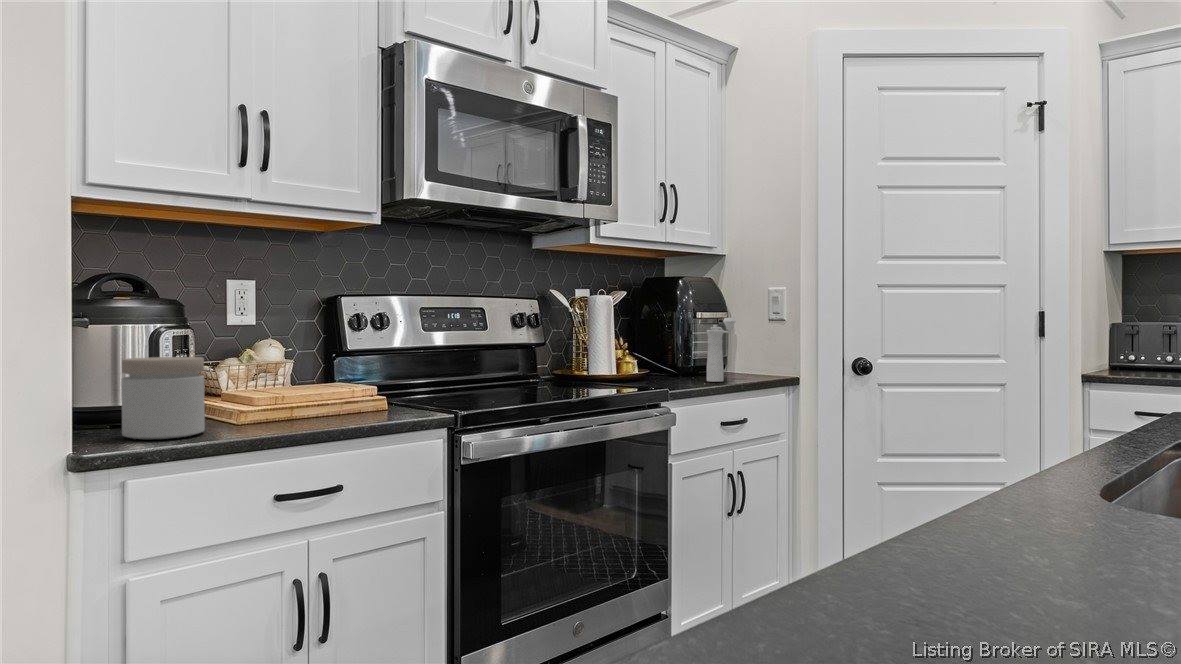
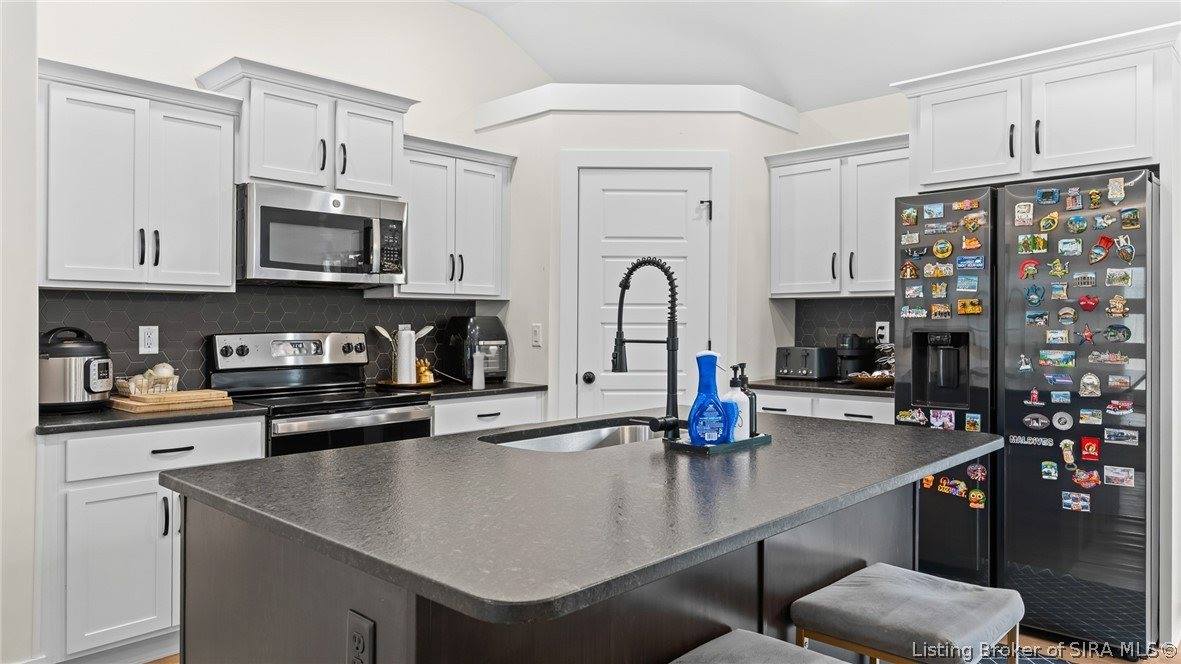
jar: present [122,357,205,439] -> none [68,375,115,419]

